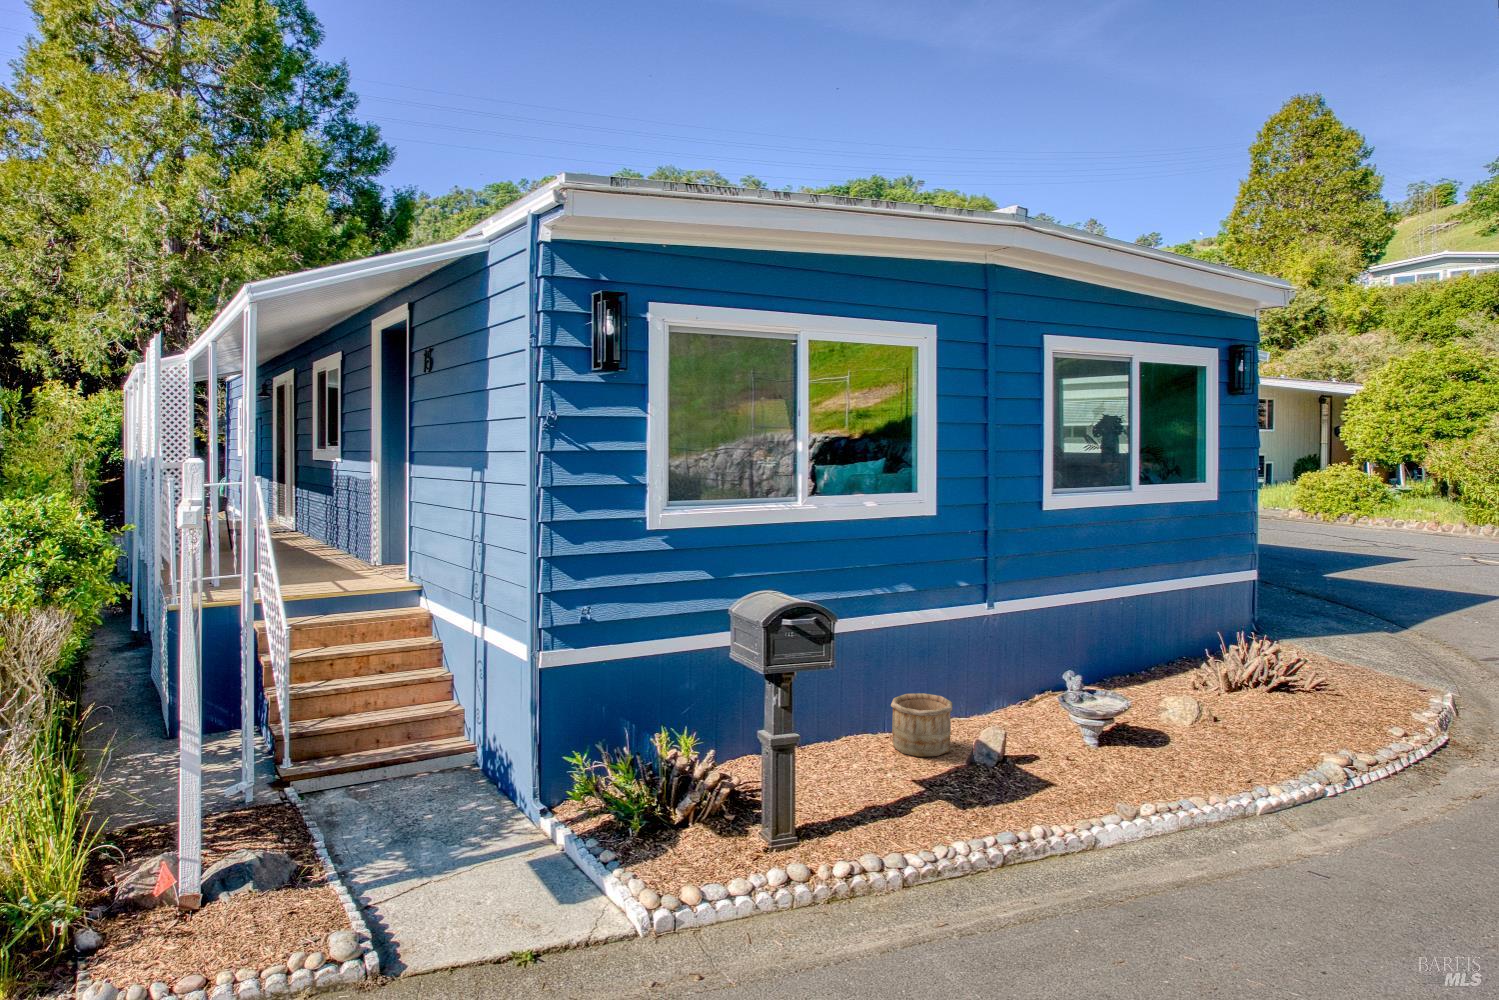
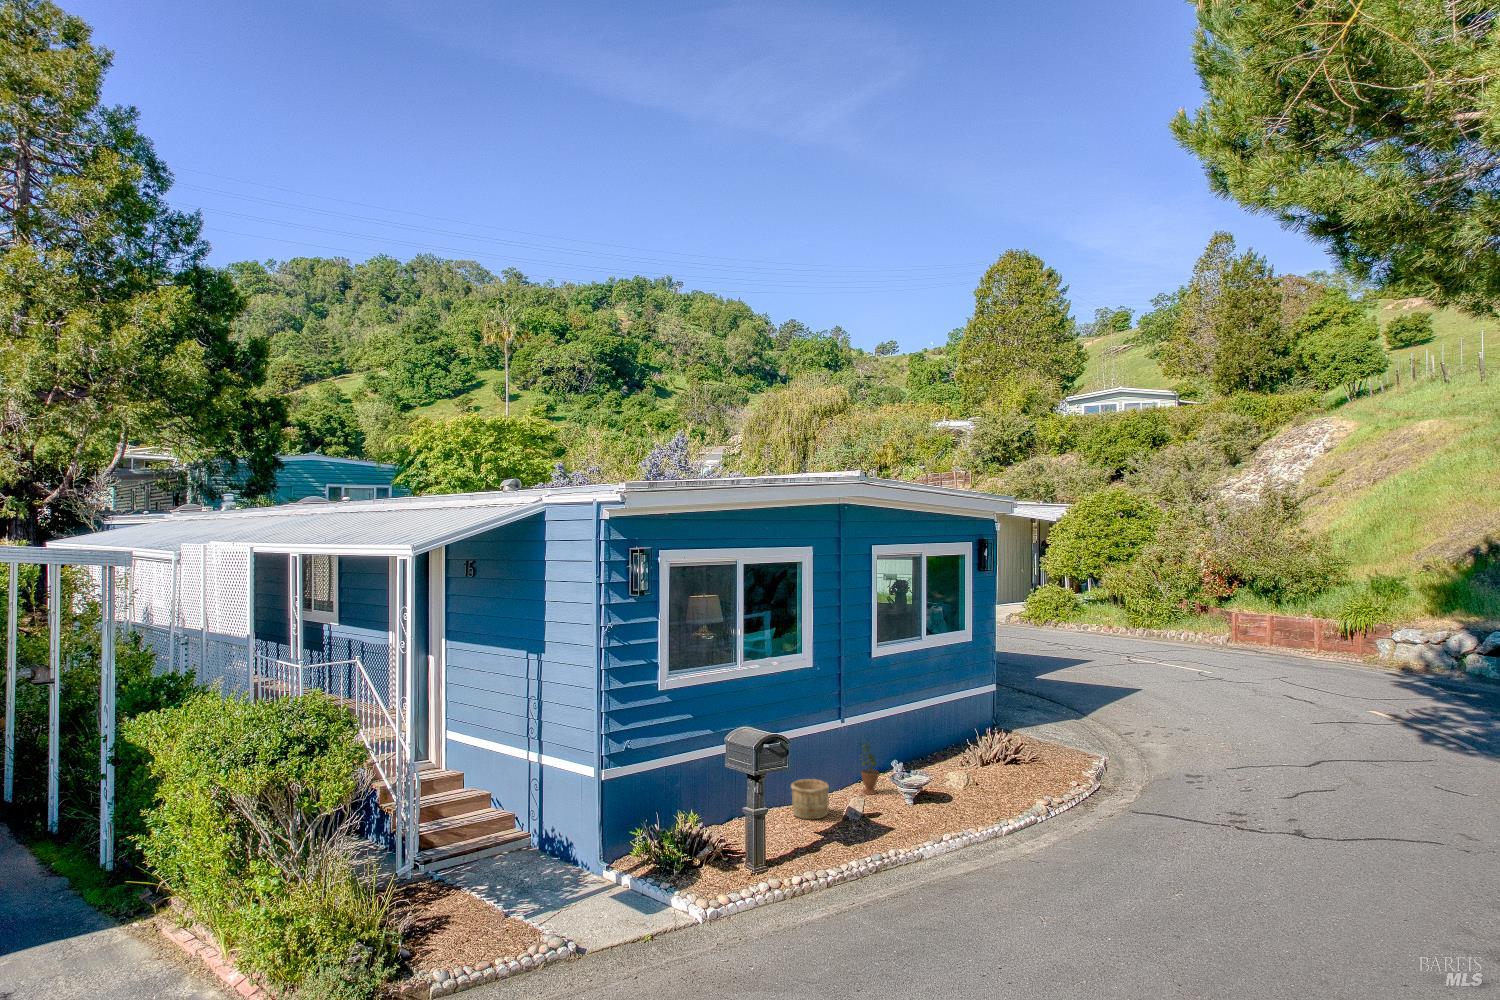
potted plant: none [1015,639,1047,724] -> present [859,742,879,795]

